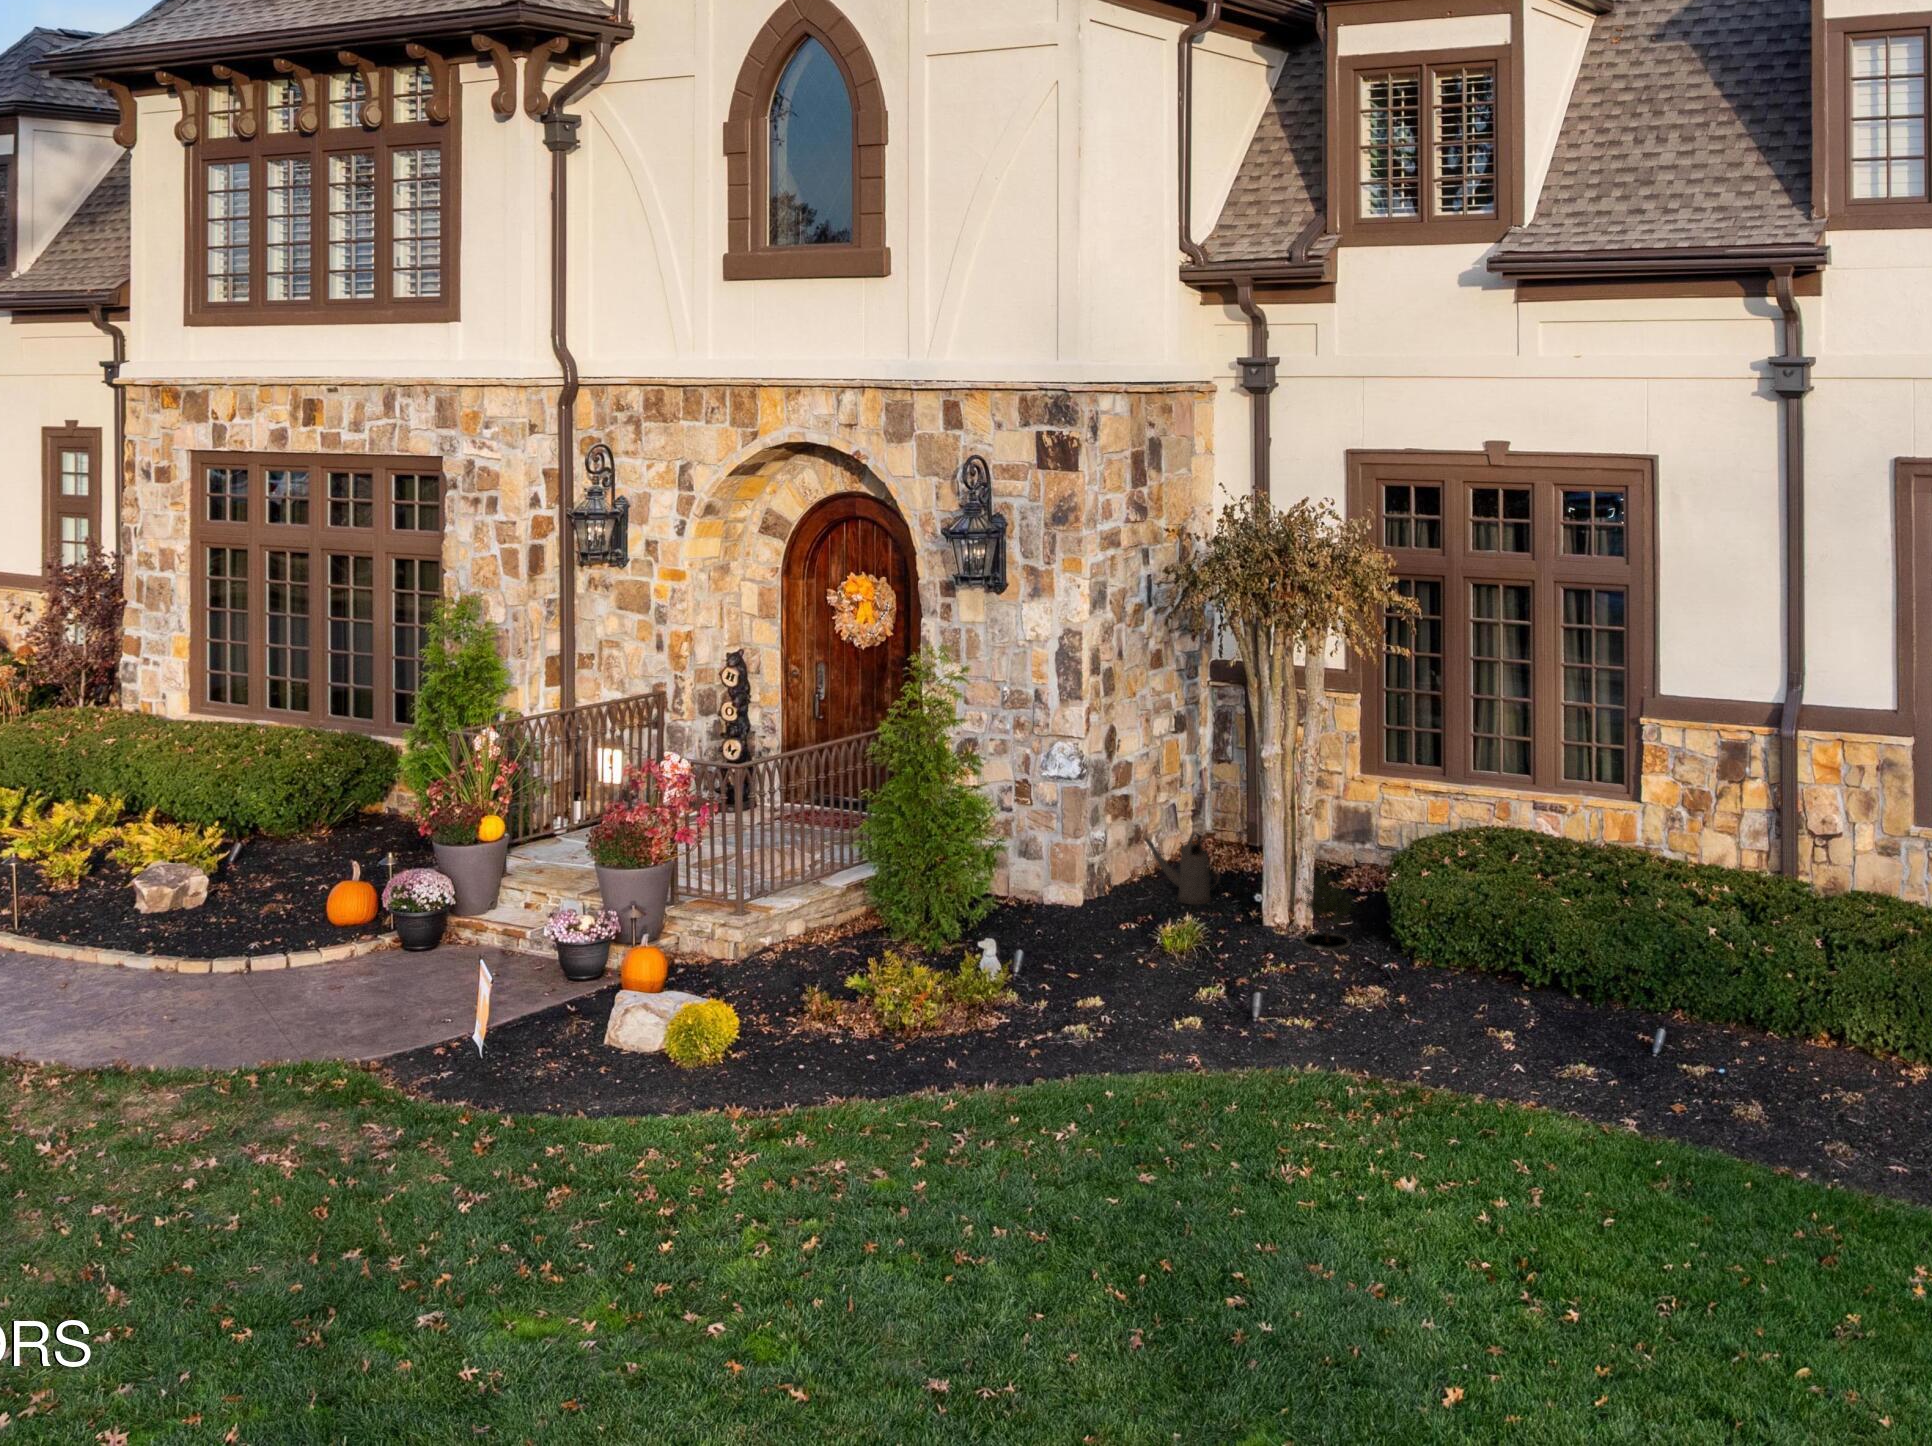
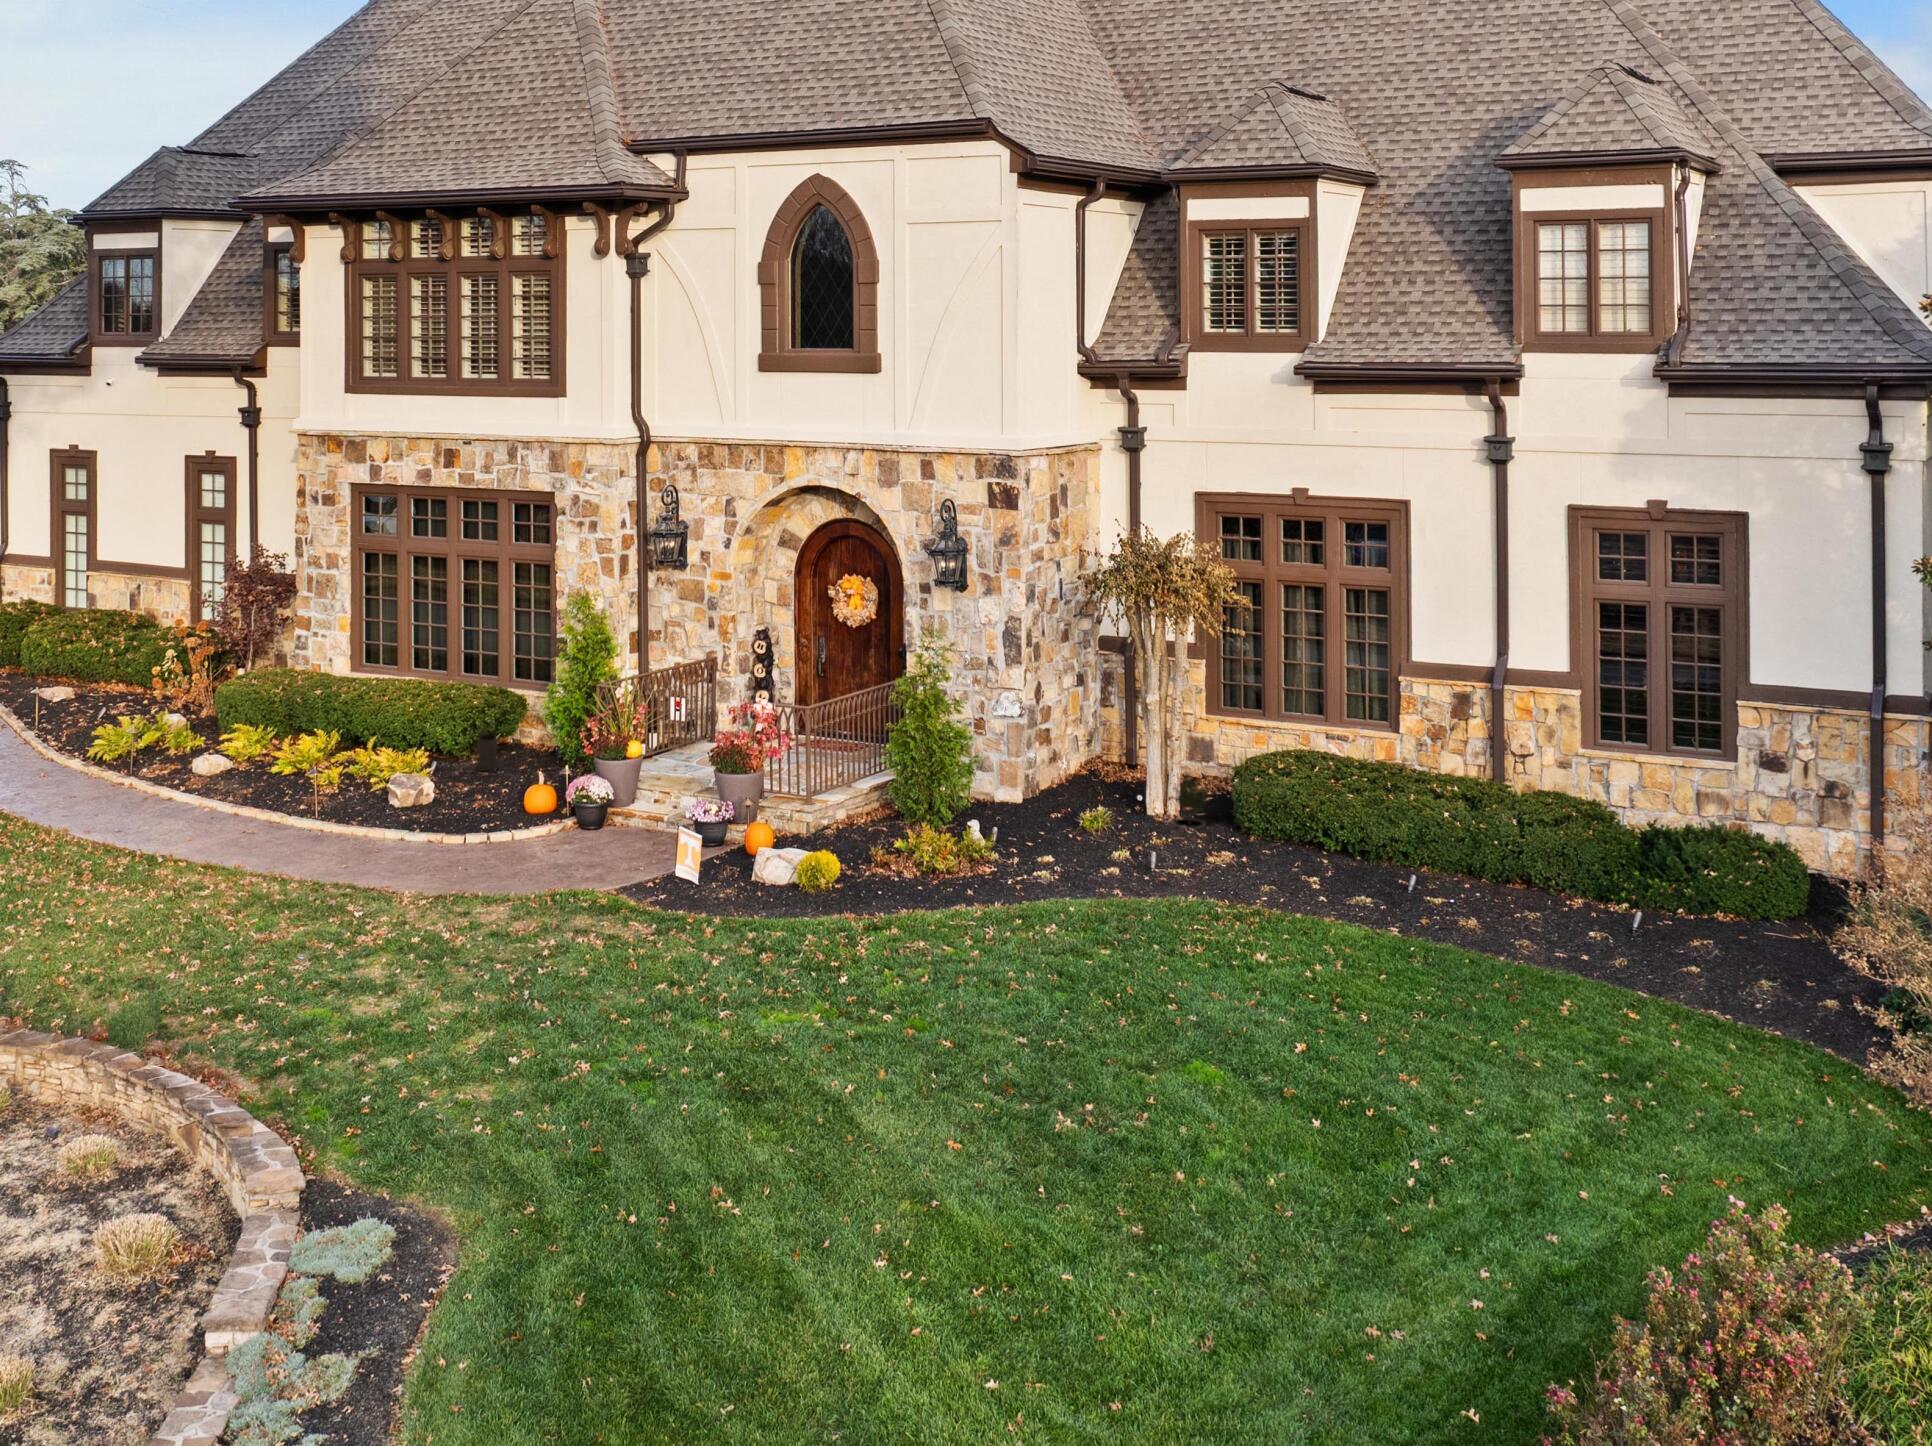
watering can: present [1145,833,1220,905] -> present [474,730,498,771]

